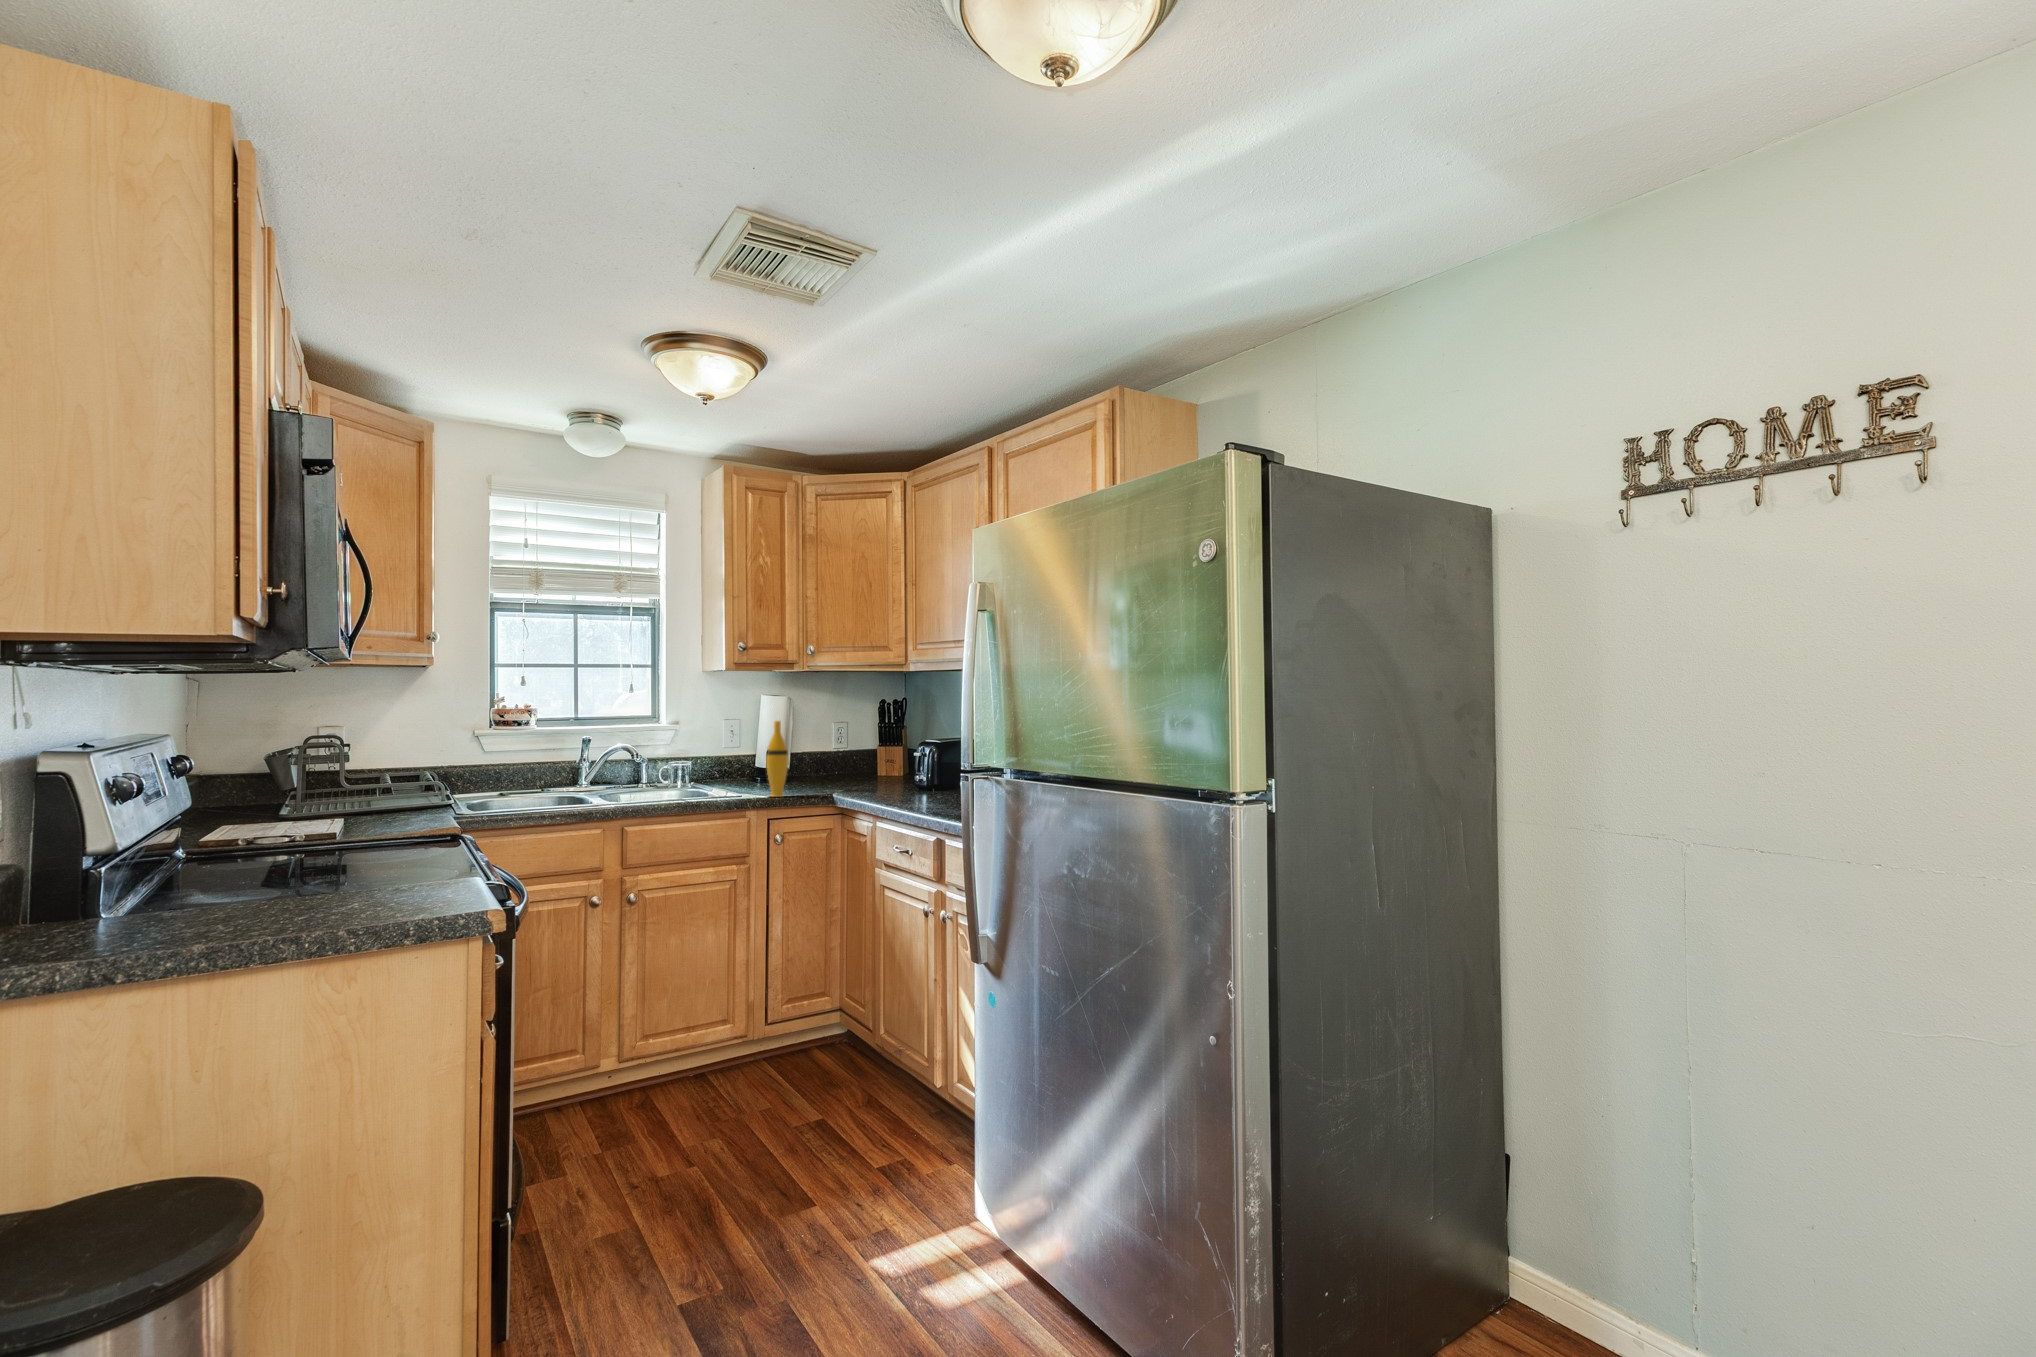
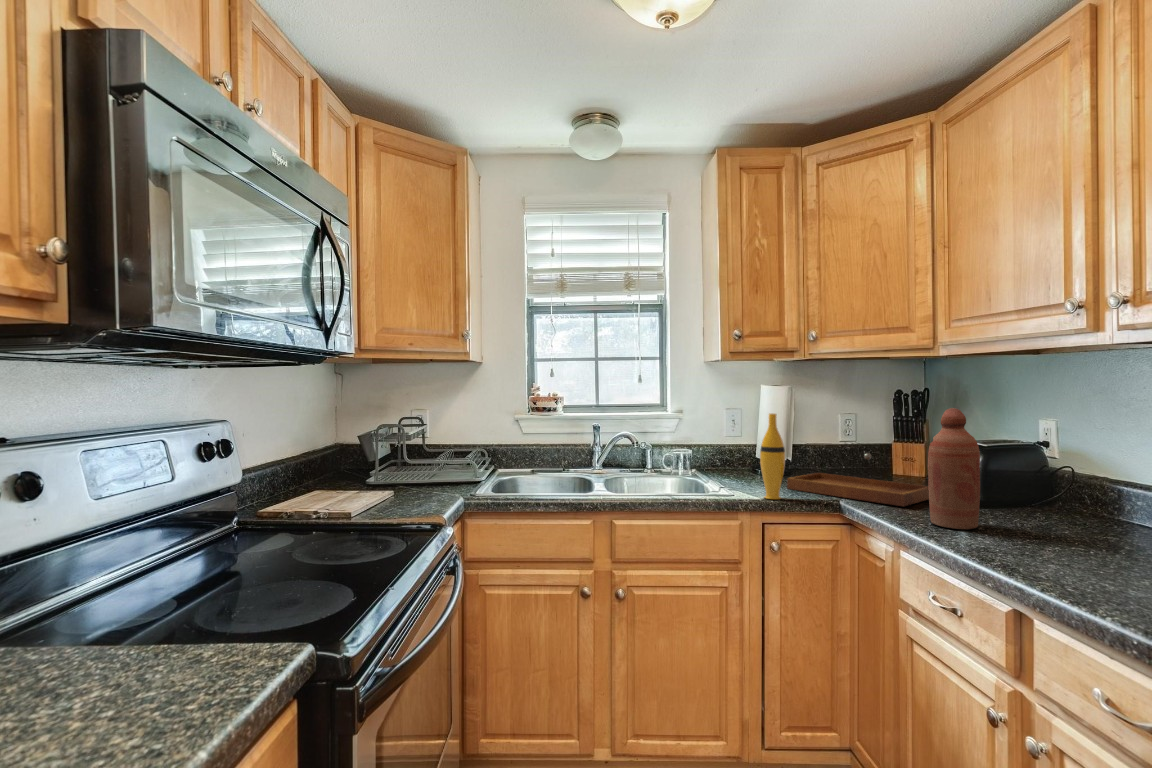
bottle: none [896,712,930,801] -> present [928,408,980,529]
tray: none [788,754,904,793] -> present [787,453,929,506]

